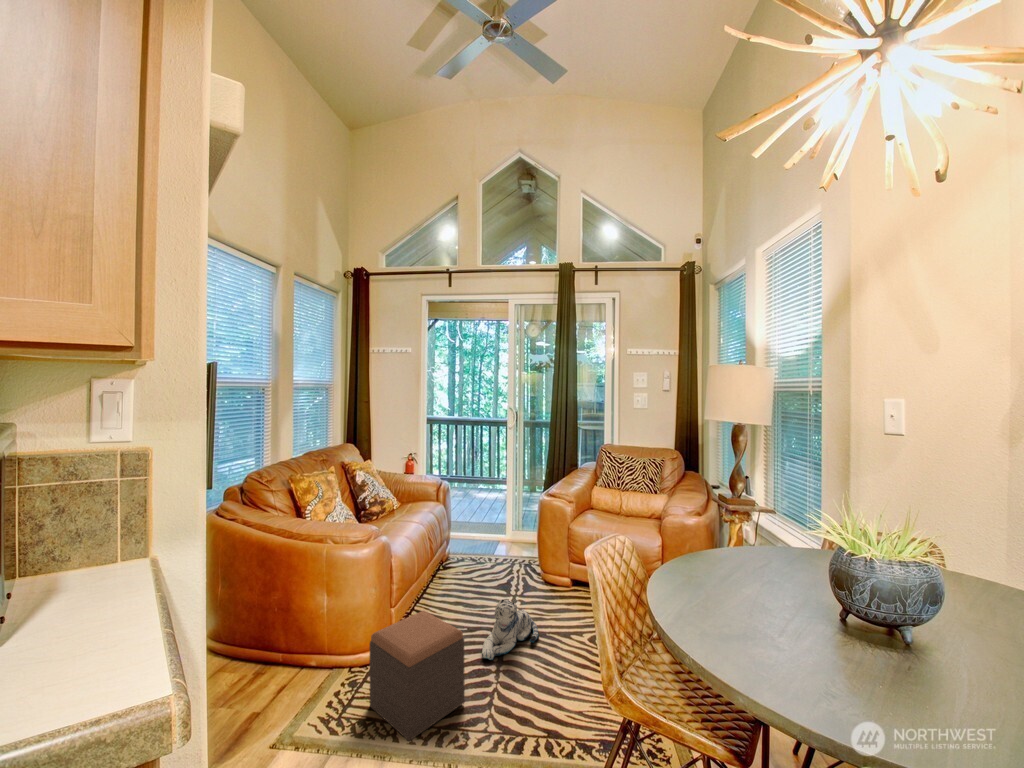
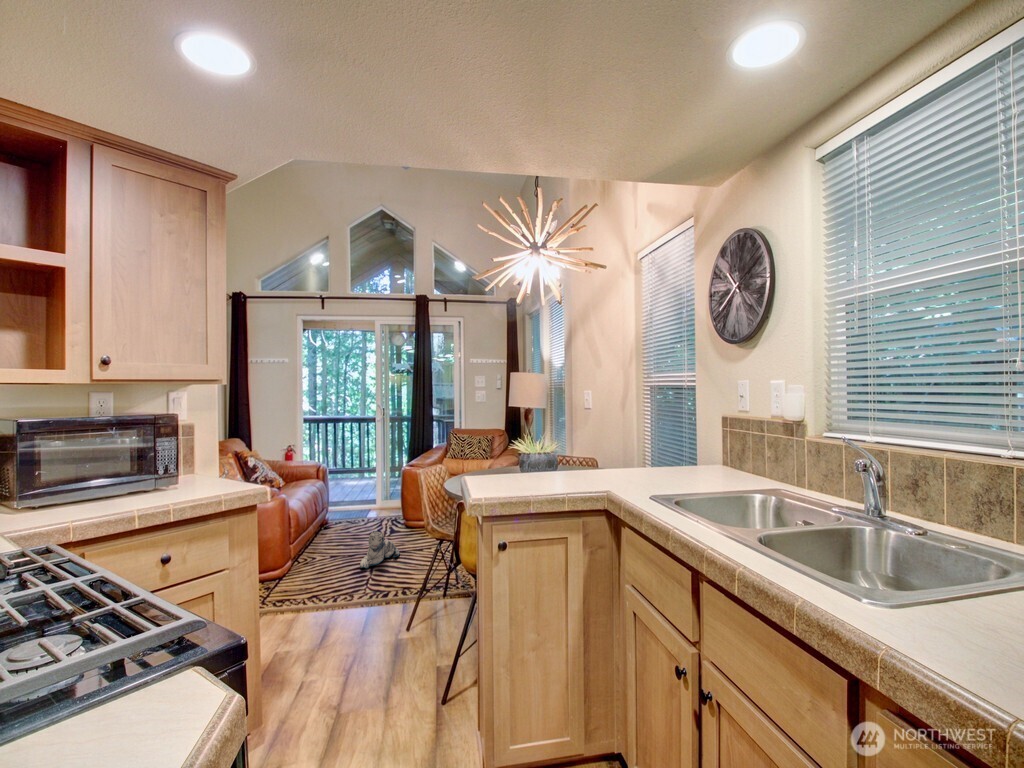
footstool: present [370,611,465,741] -> none [284,536,350,605]

